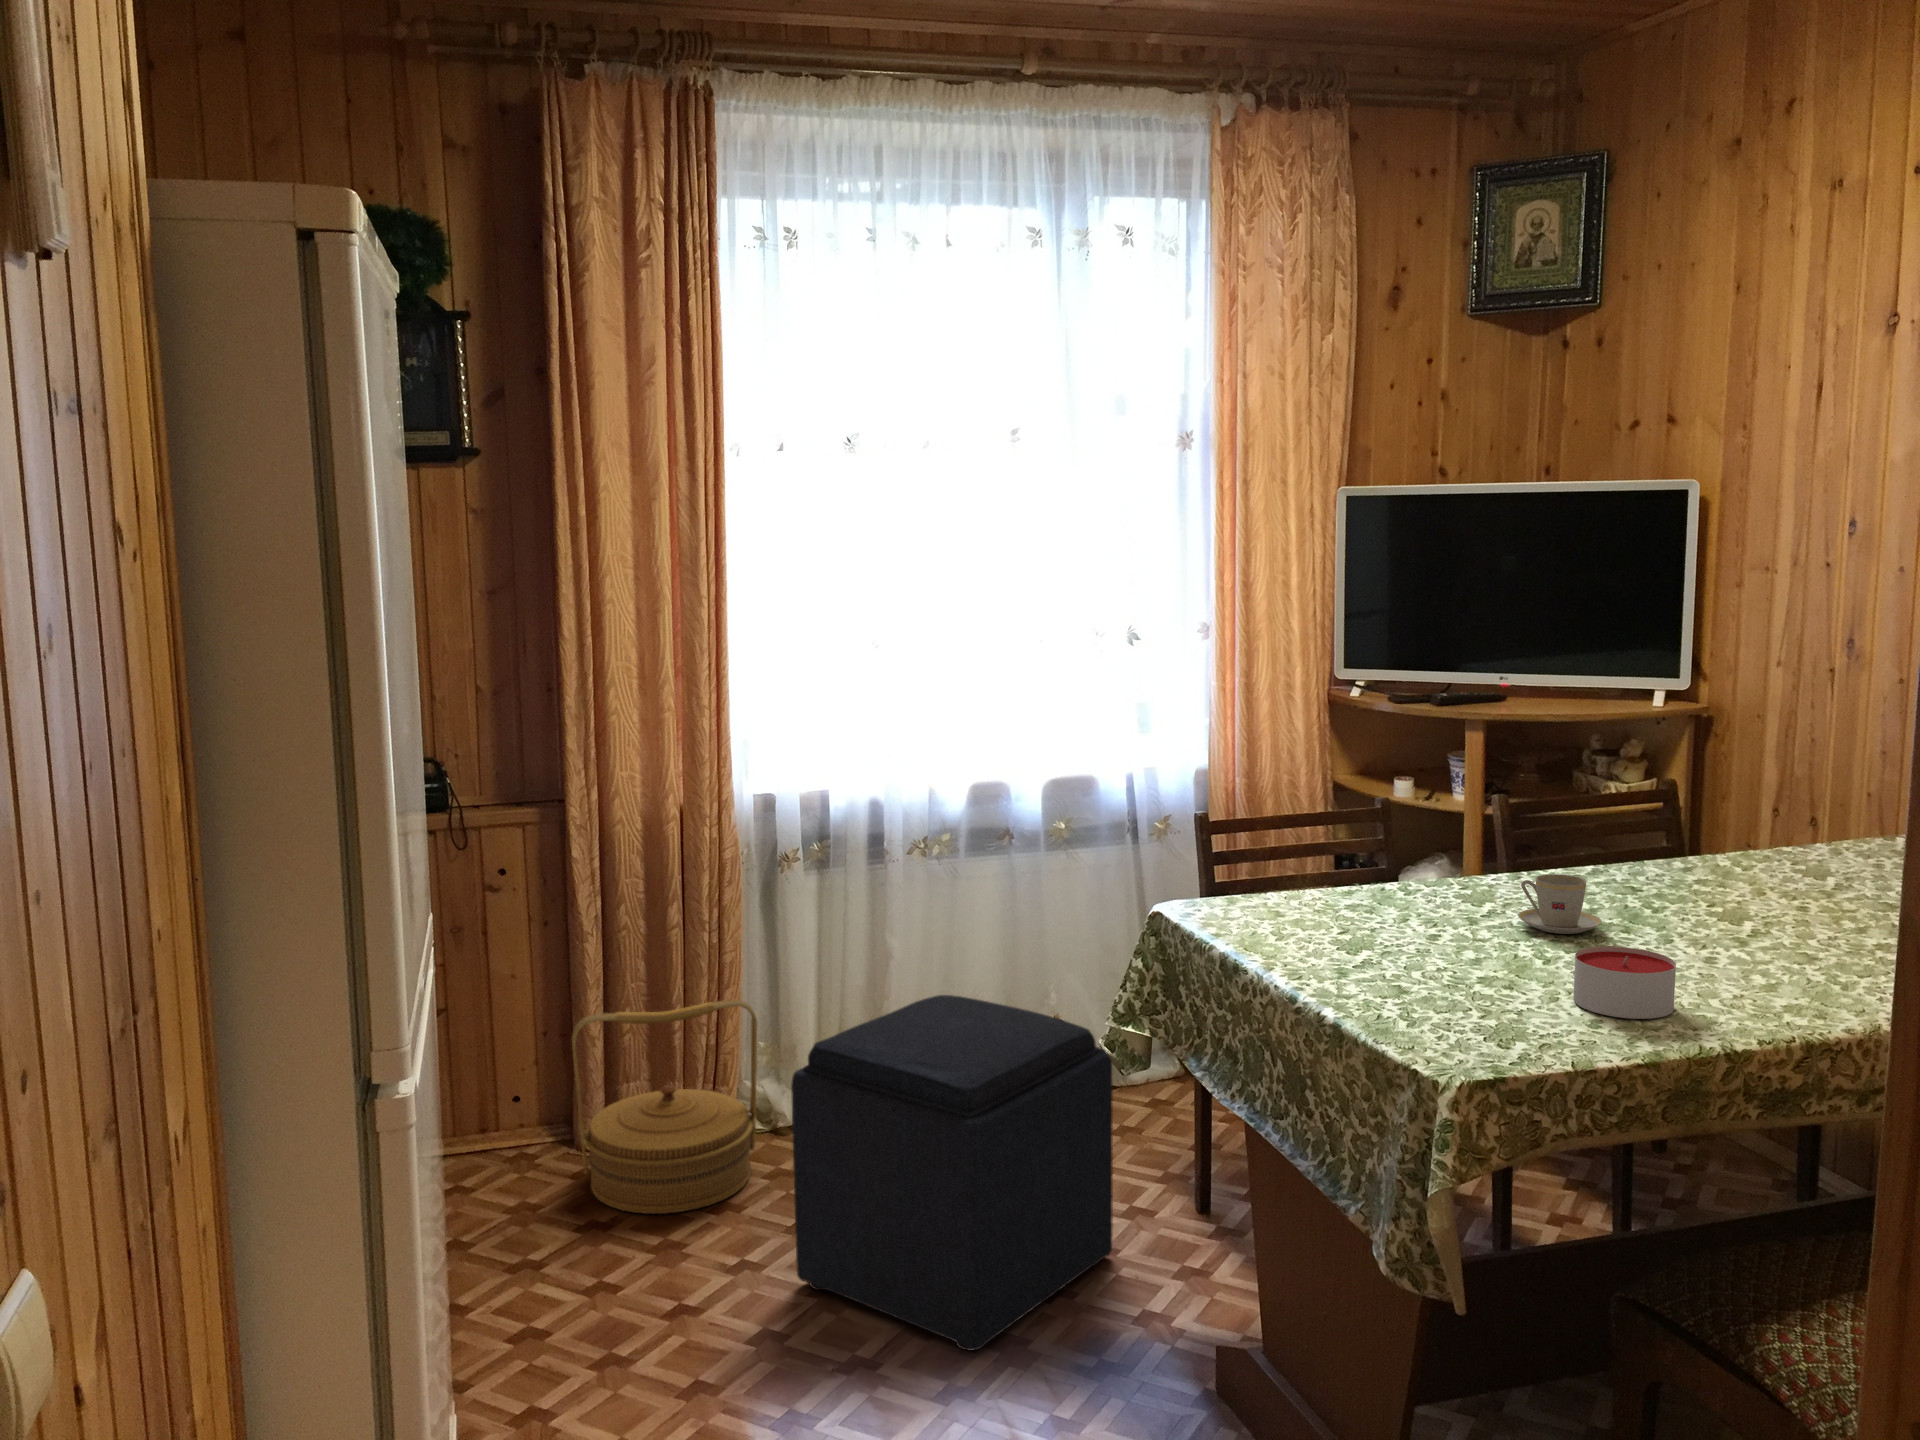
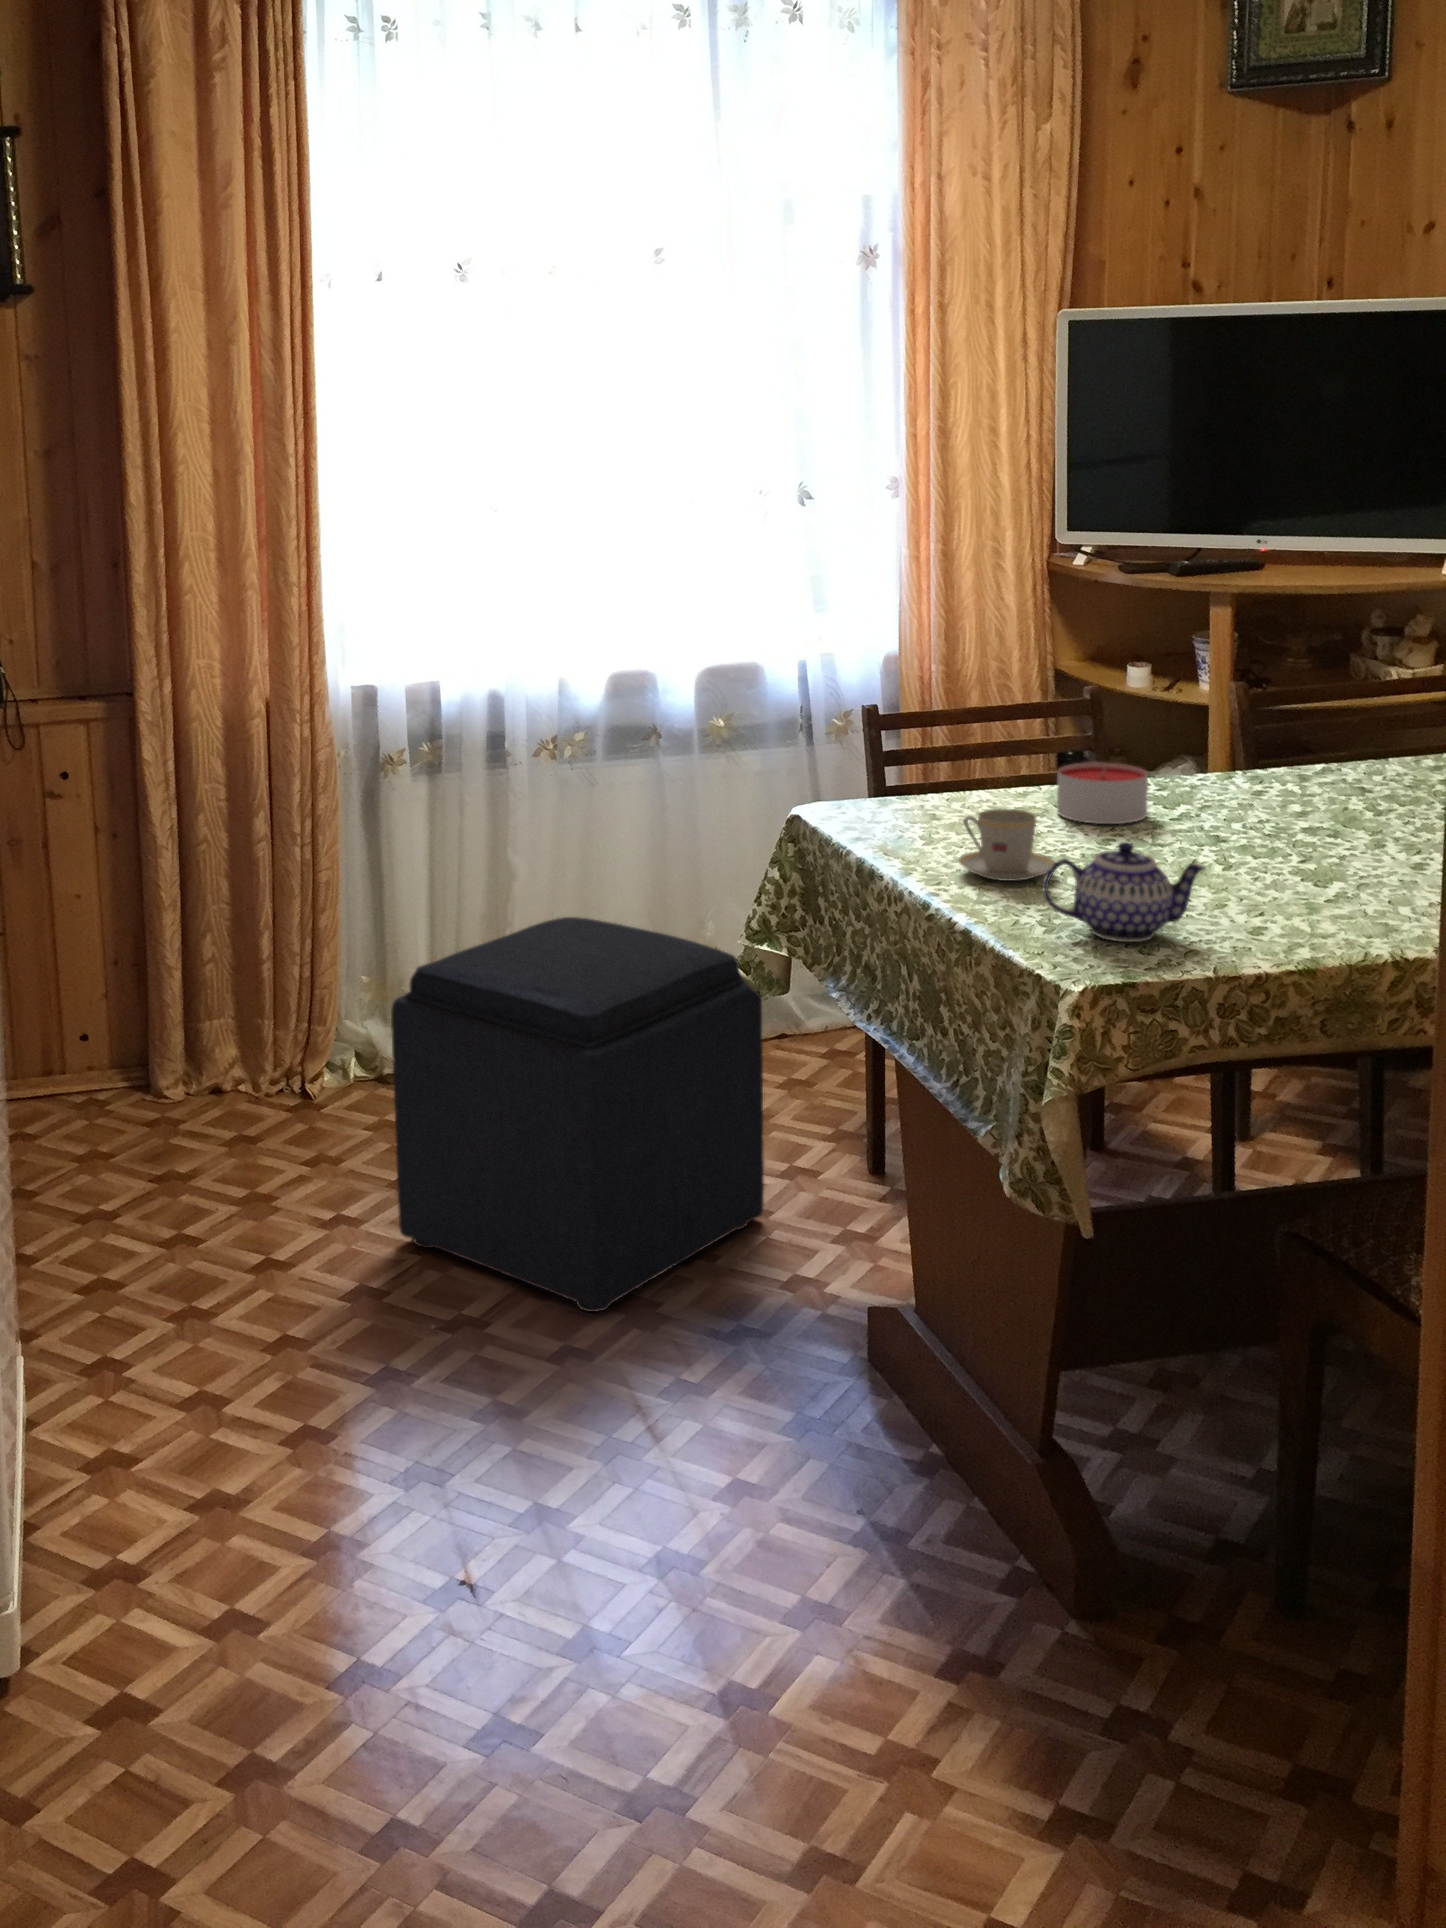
teacup: present [1518,874,1602,934] -> present [958,809,1055,881]
teapot: none [1406,944,1555,1036] -> present [1043,842,1206,942]
candle: present [1573,947,1676,1019] -> present [1057,762,1148,824]
woven basket: present [572,999,757,1214] -> none [144,923,356,1166]

